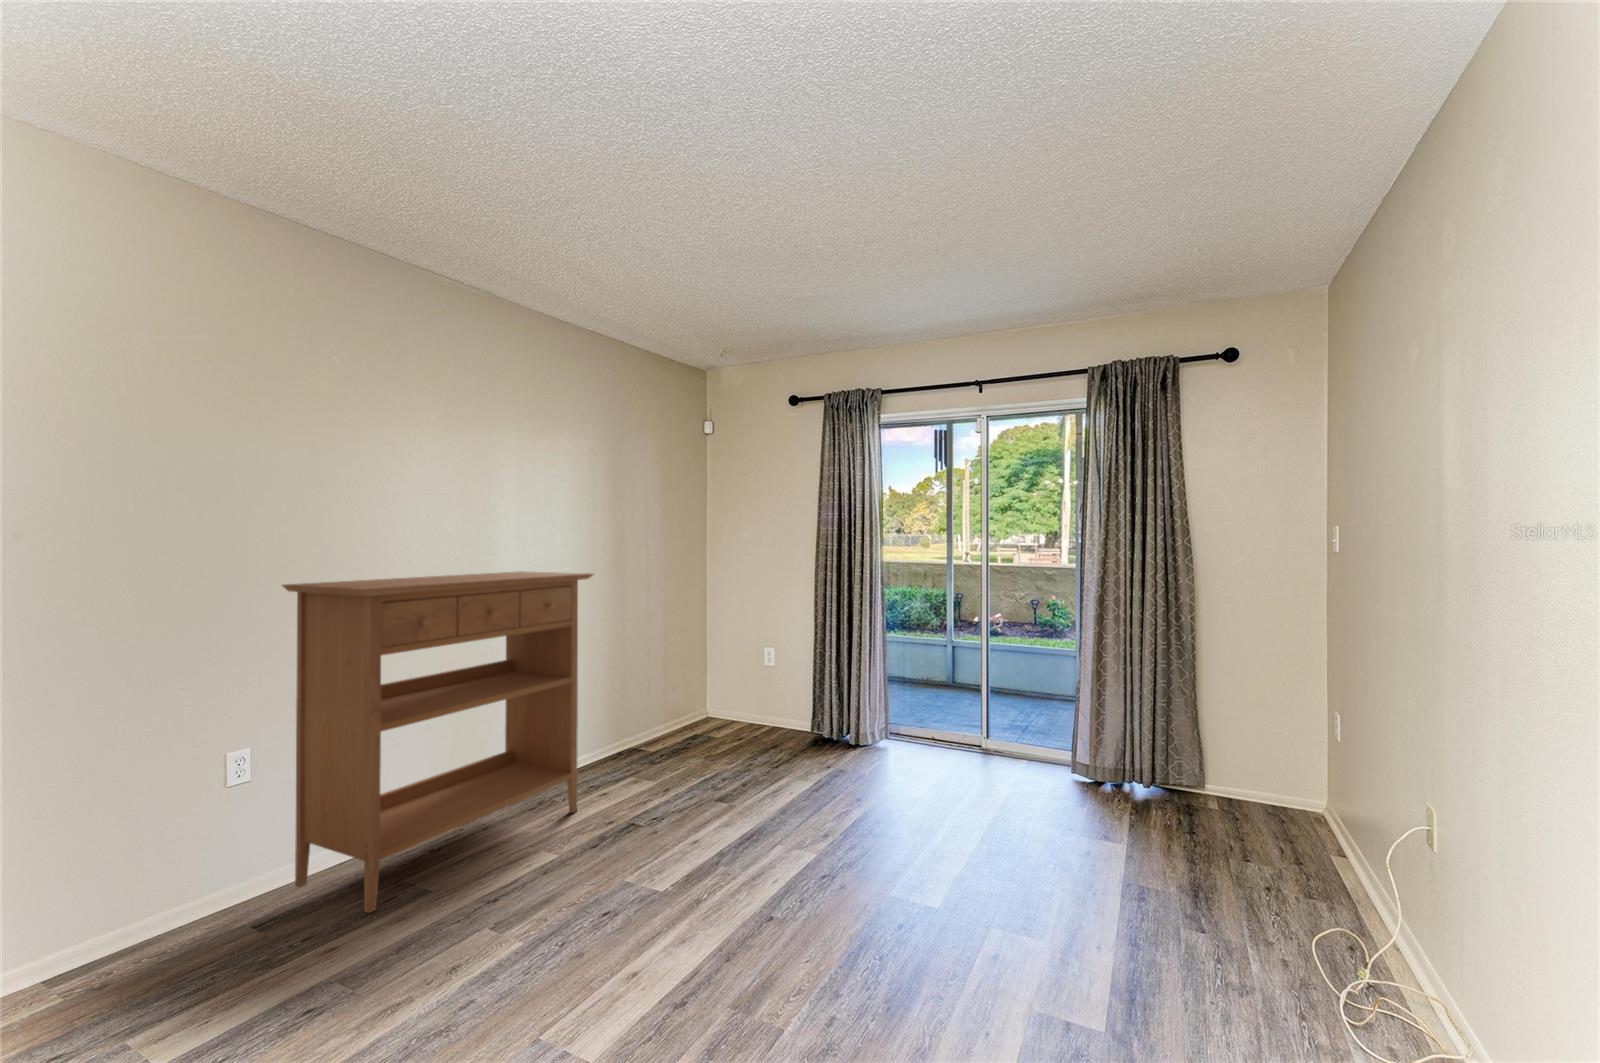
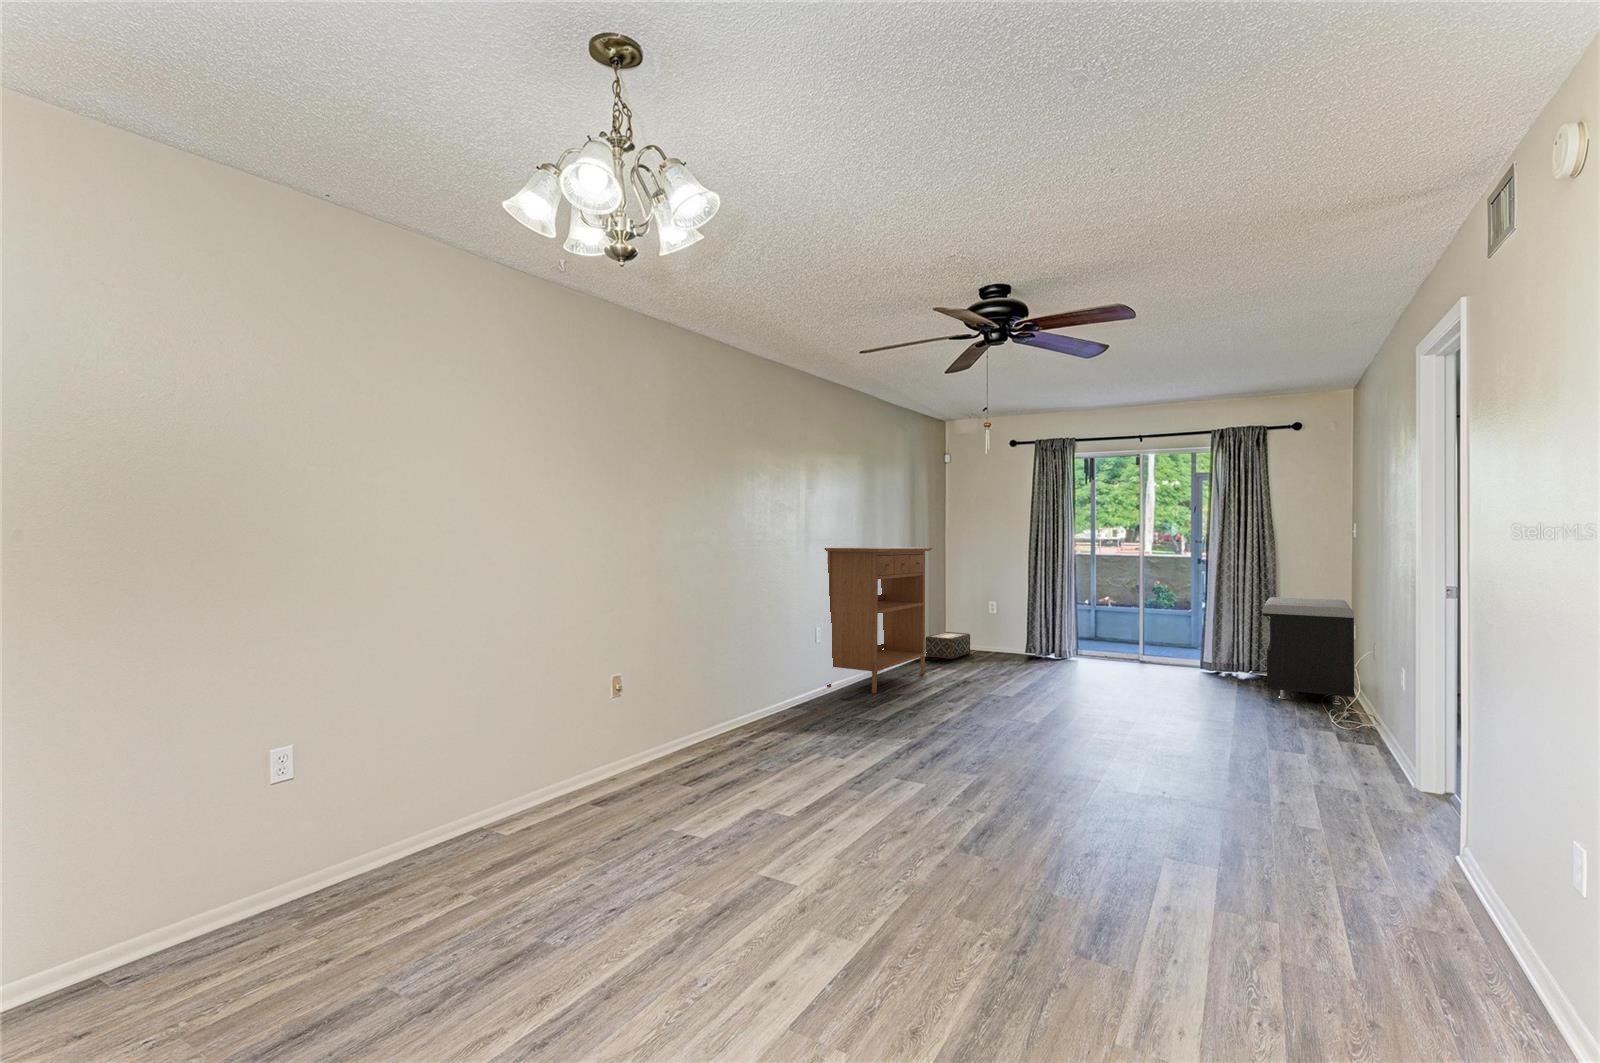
storage bench: none [1181,656,1372,905] -> present [1263,597,1354,705]
woven basket: none [639,698,724,754] -> present [925,632,970,659]

